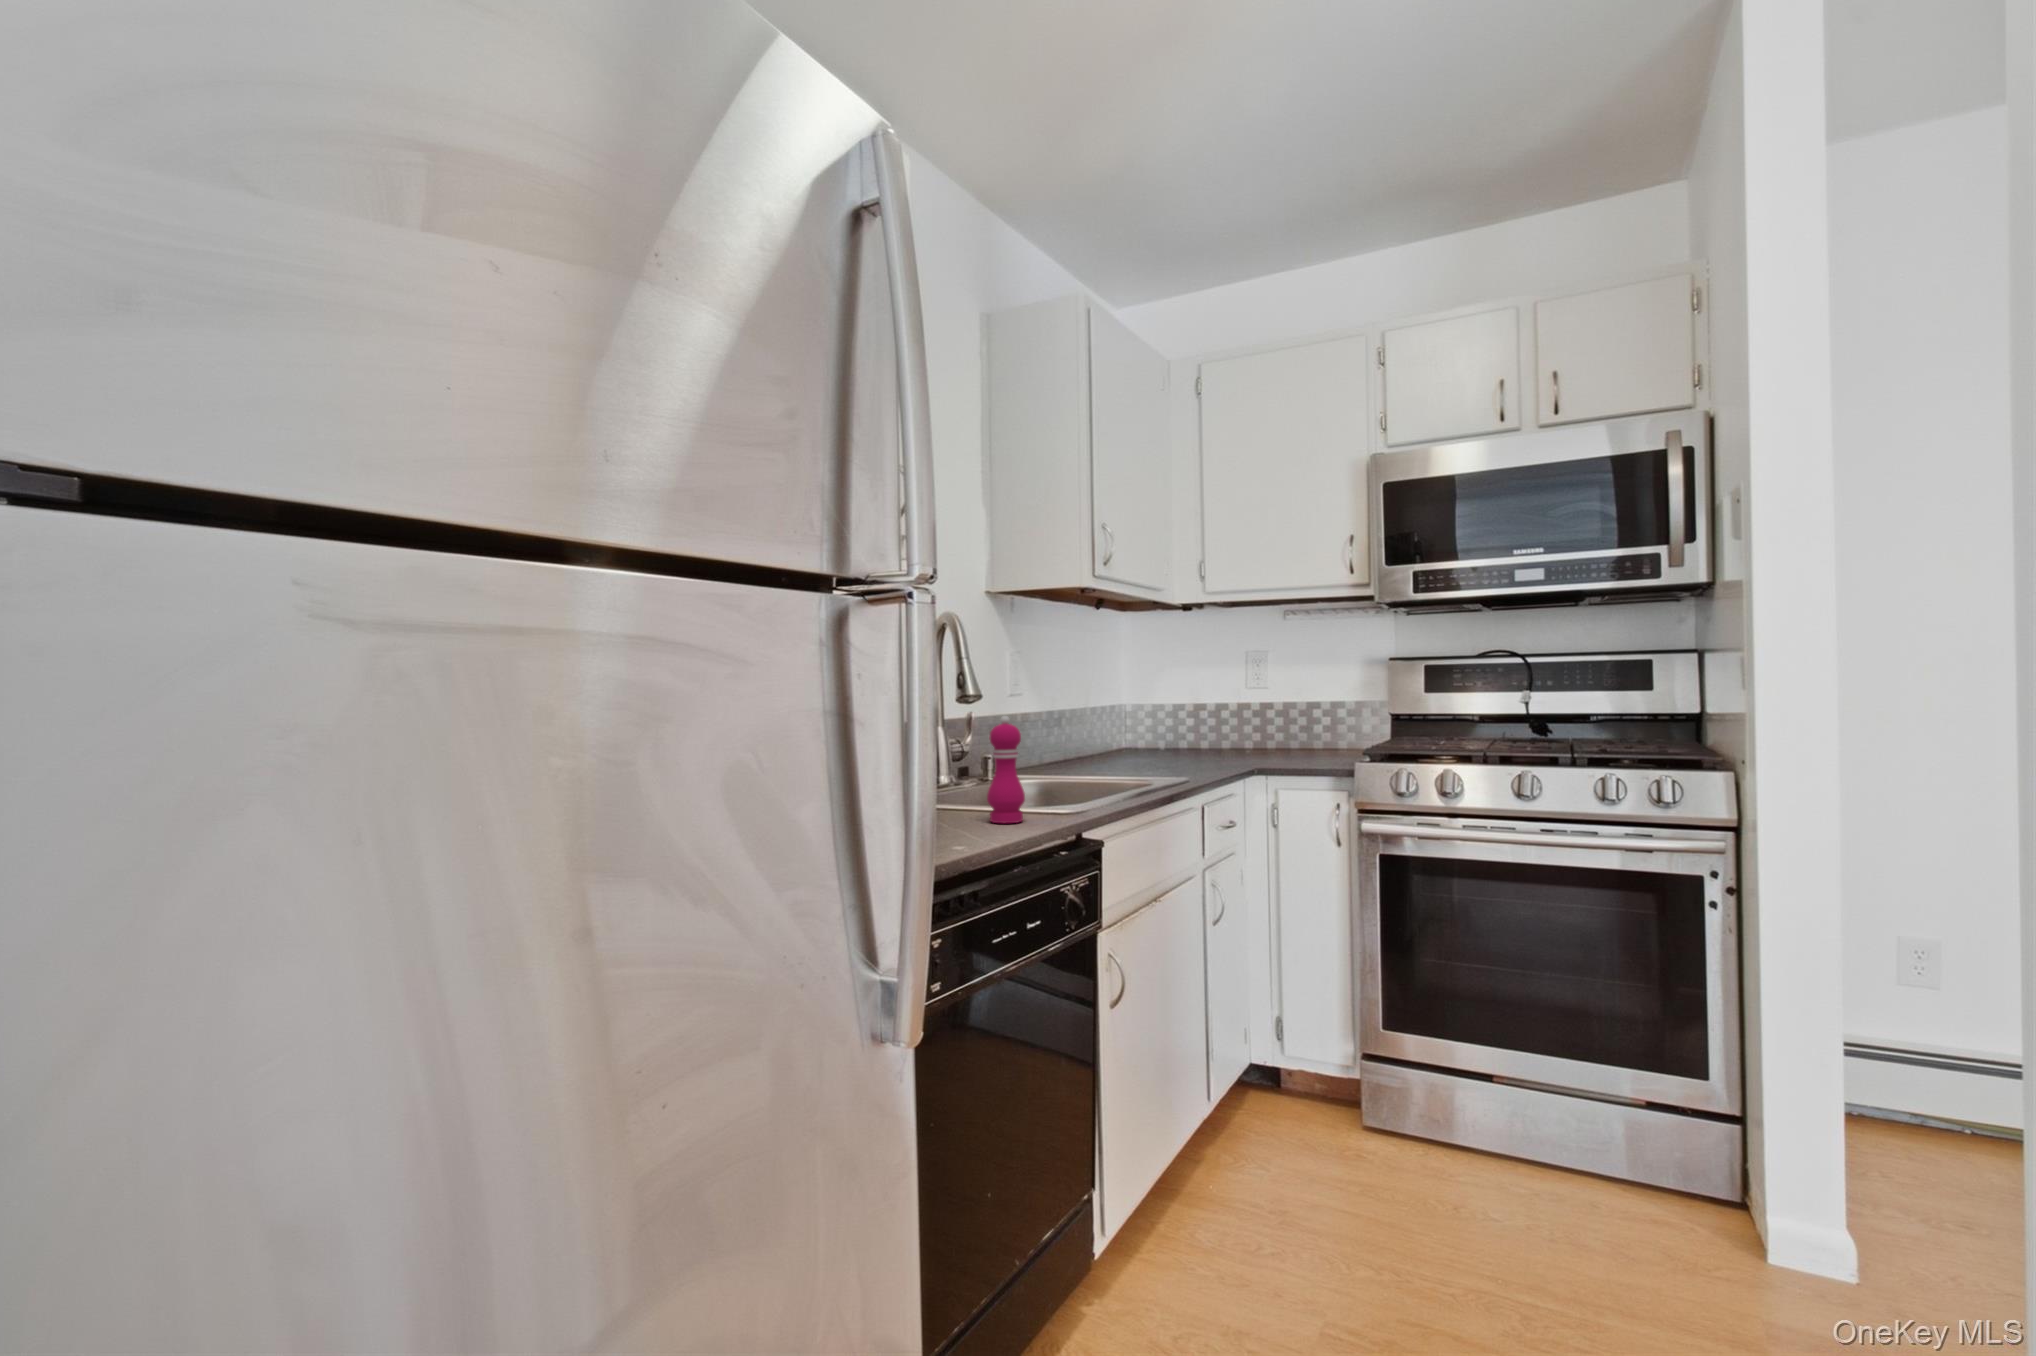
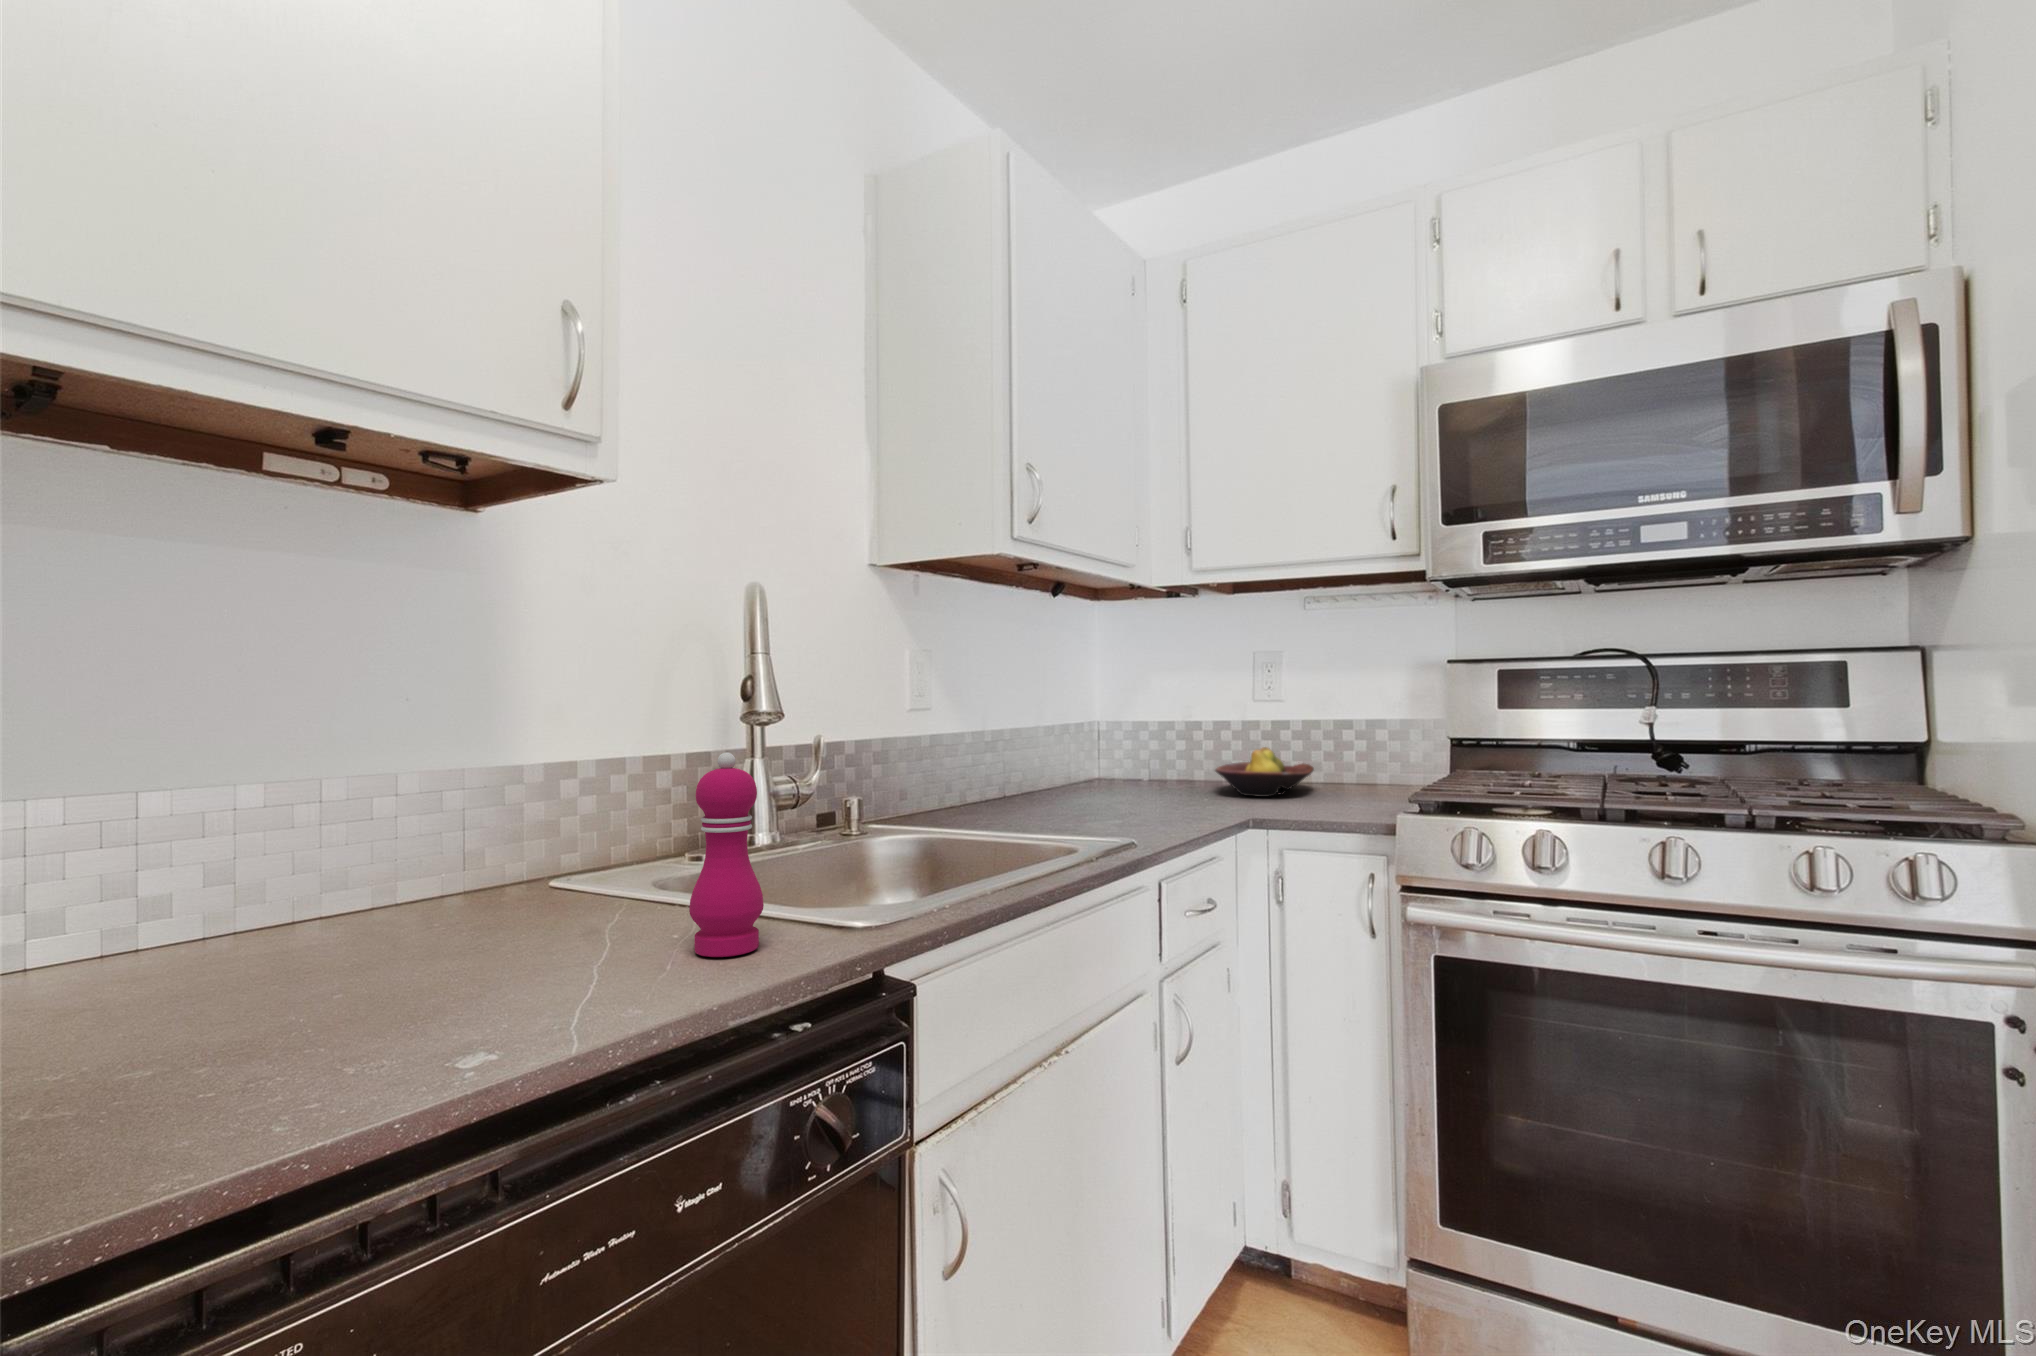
fruit bowl: none [1221,722,1293,757] -> present [1215,747,1314,797]

